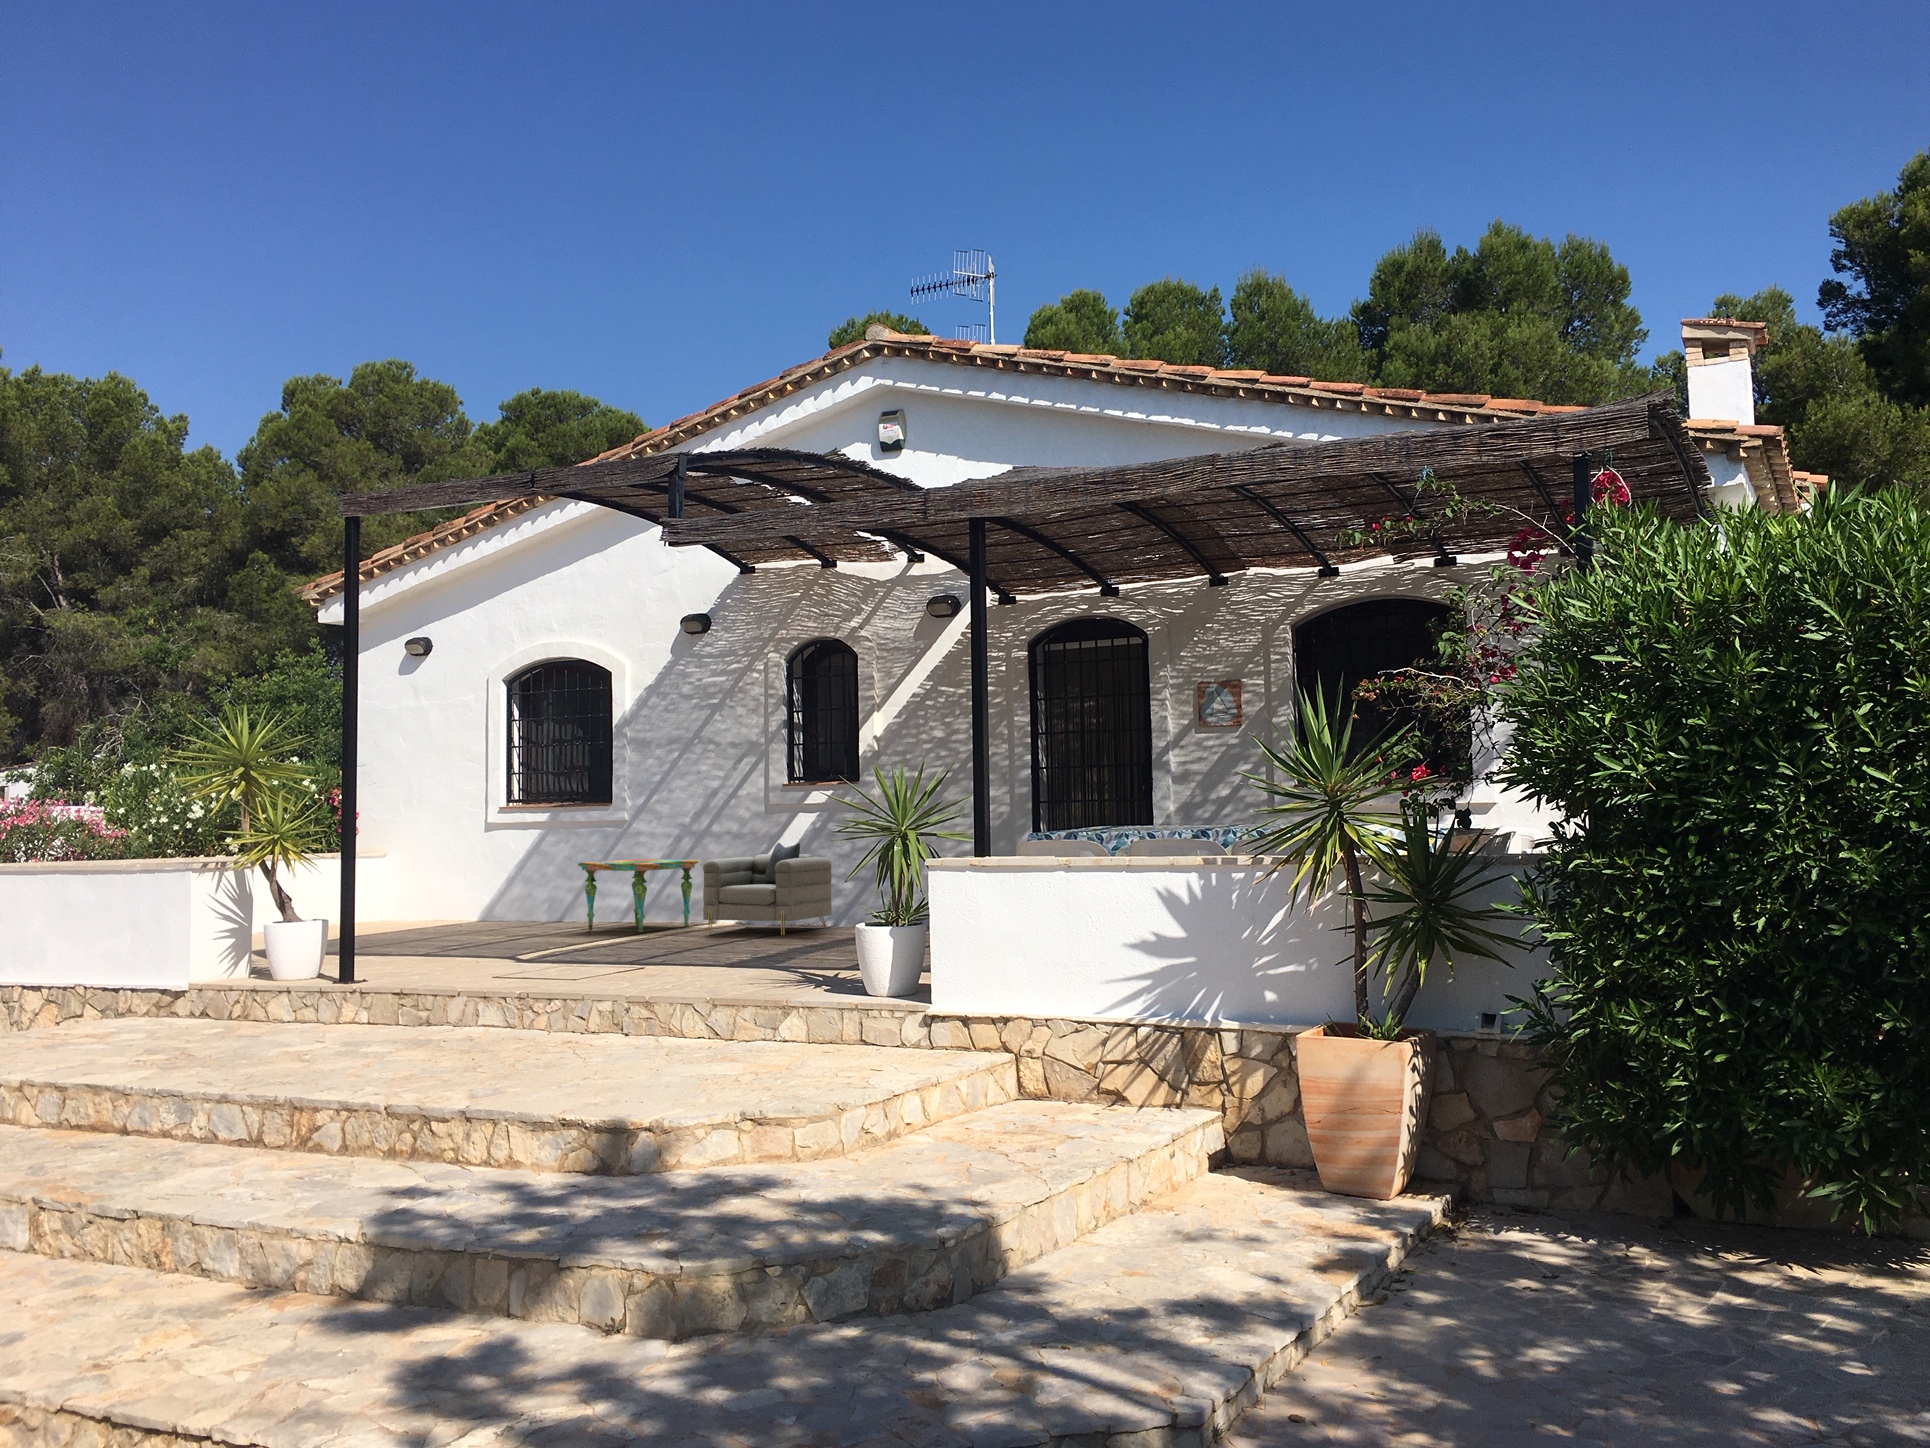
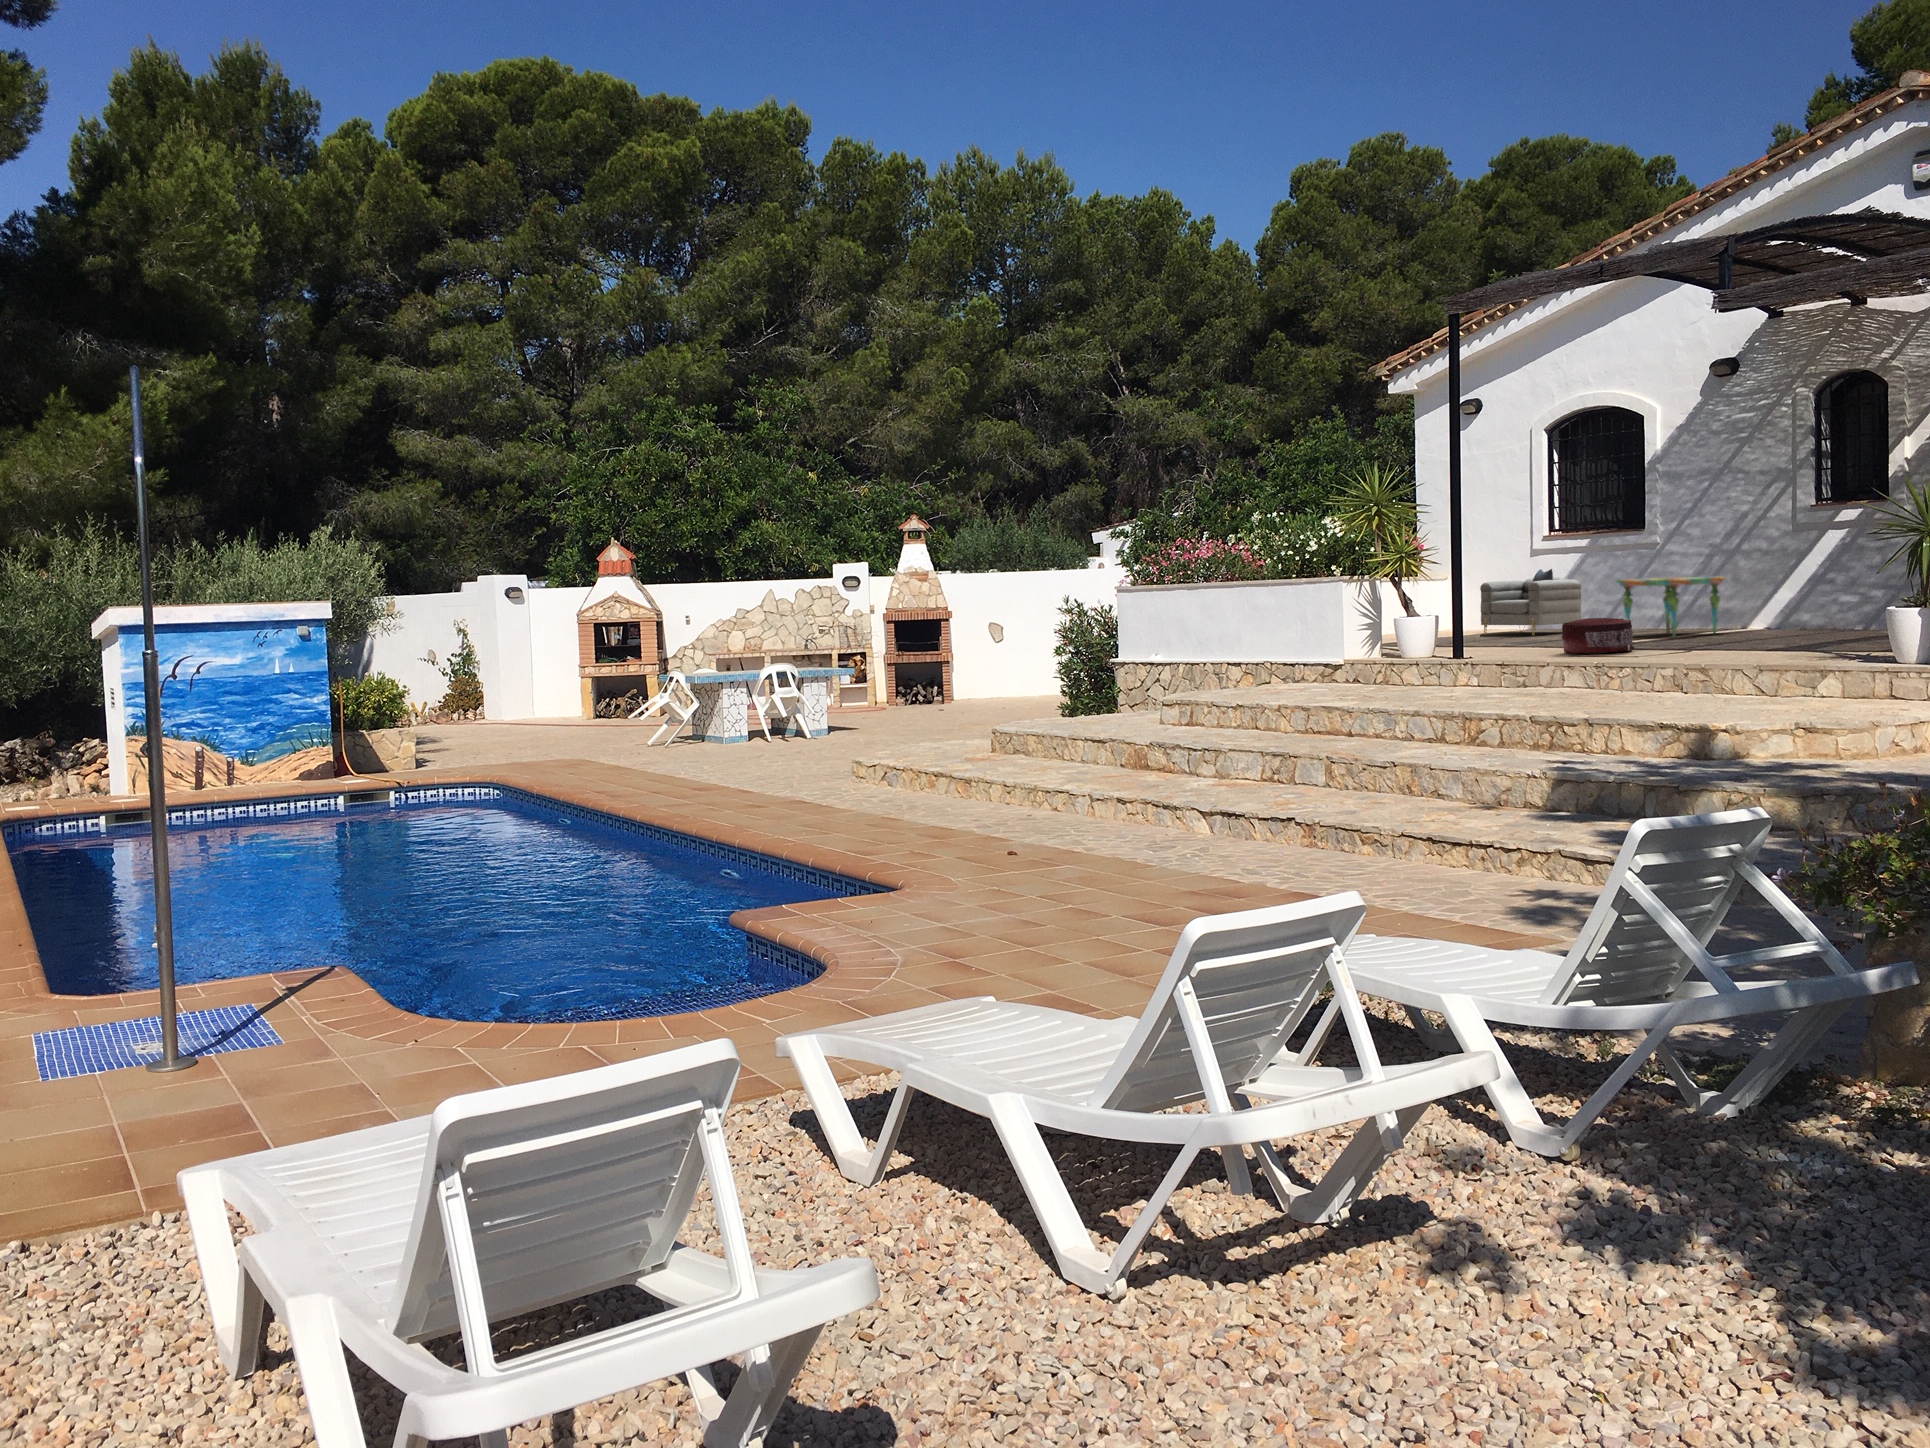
armchair: present [703,843,832,935] -> present [1480,569,1581,635]
pouf: none [495,918,586,967] -> present [1562,618,1634,654]

